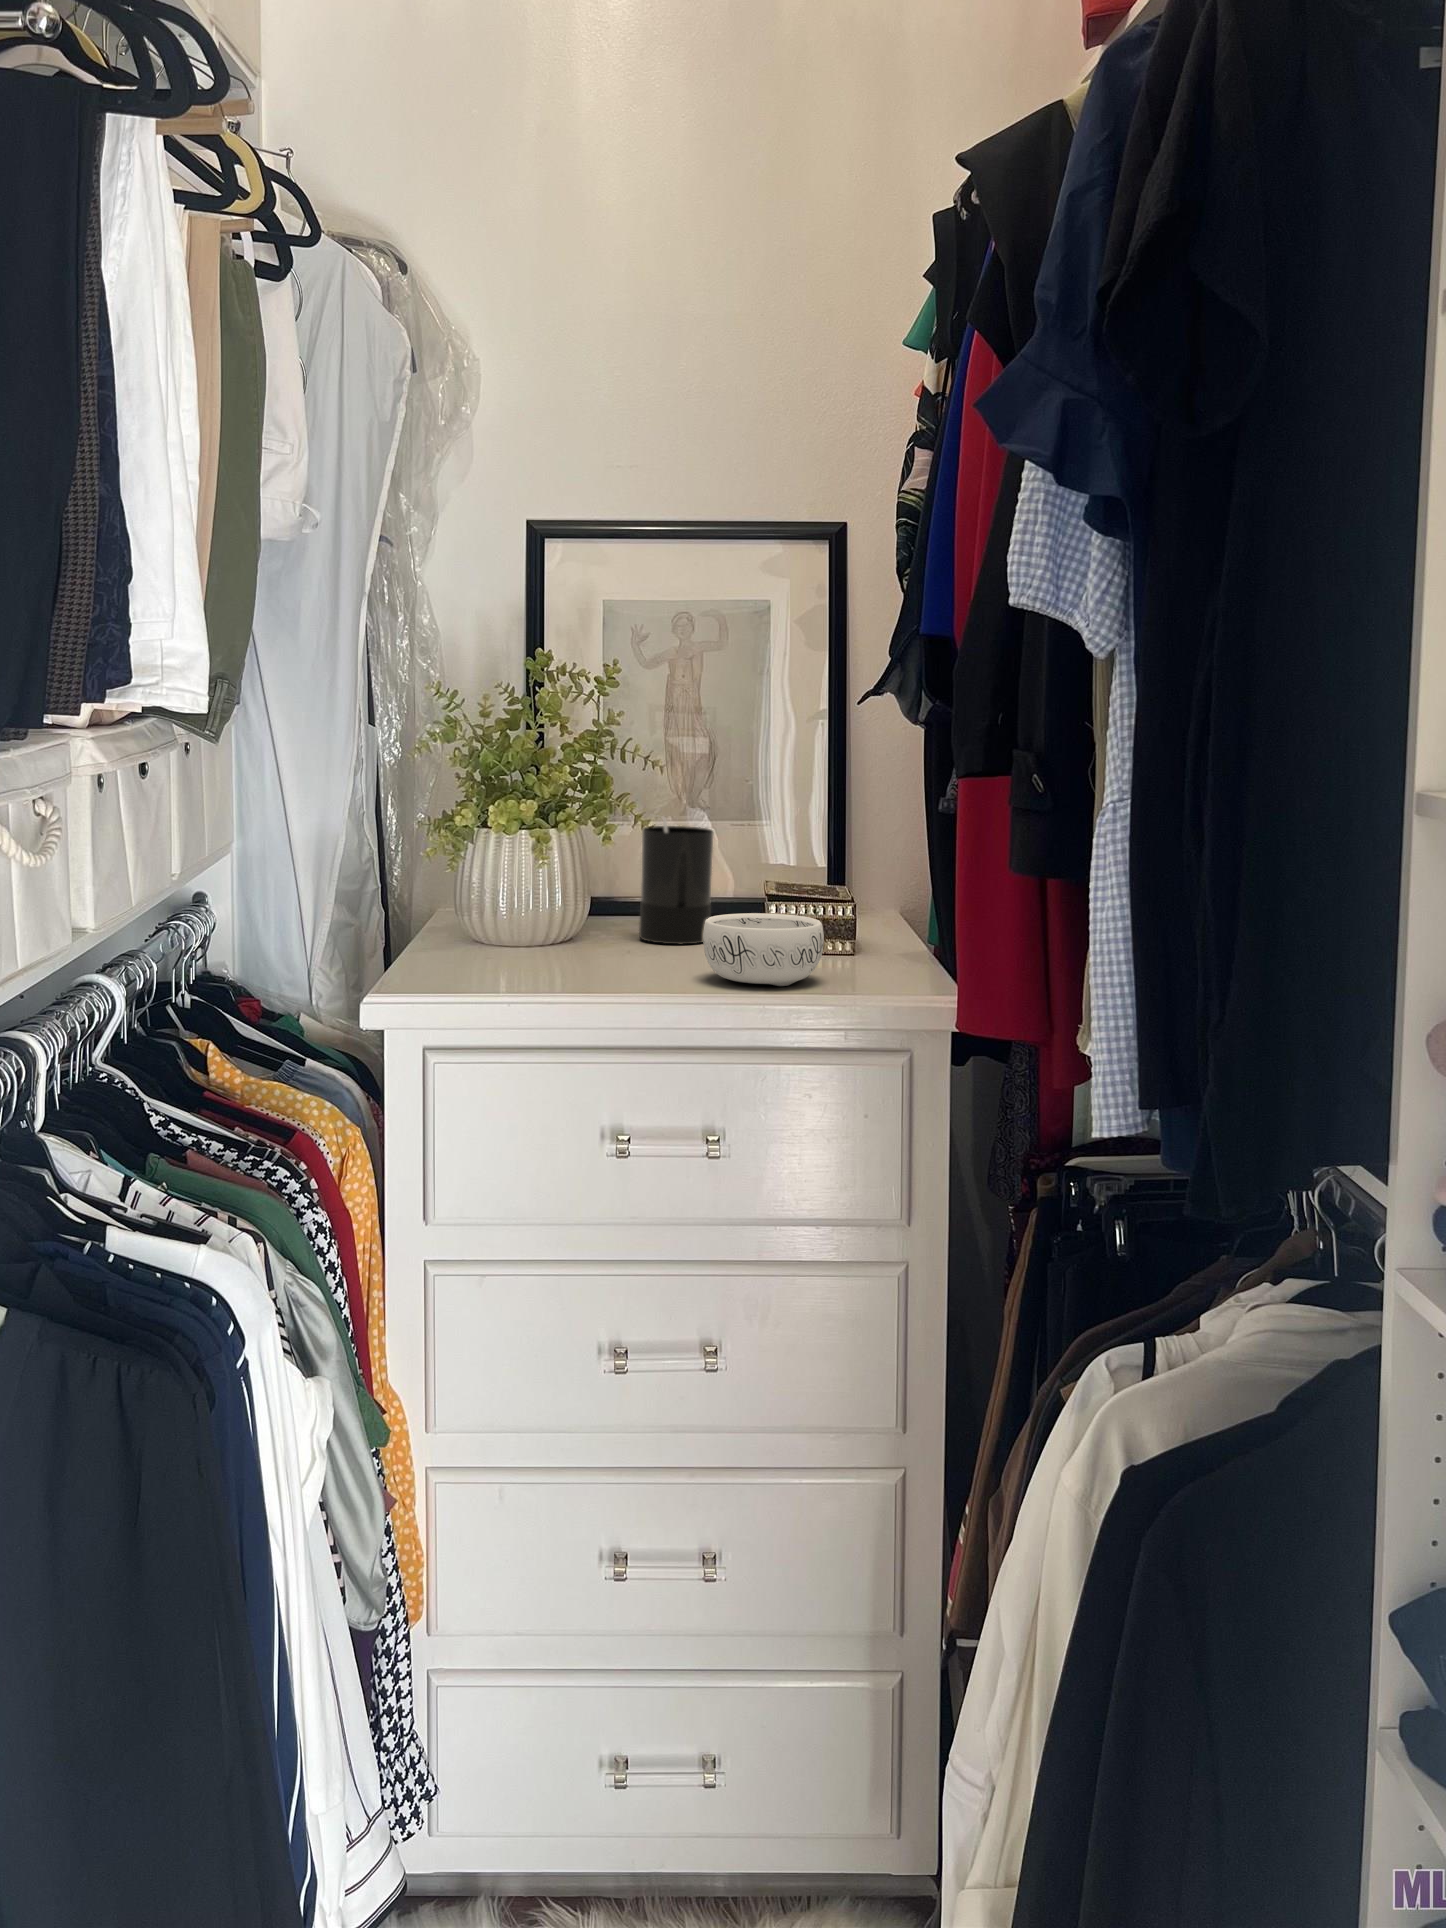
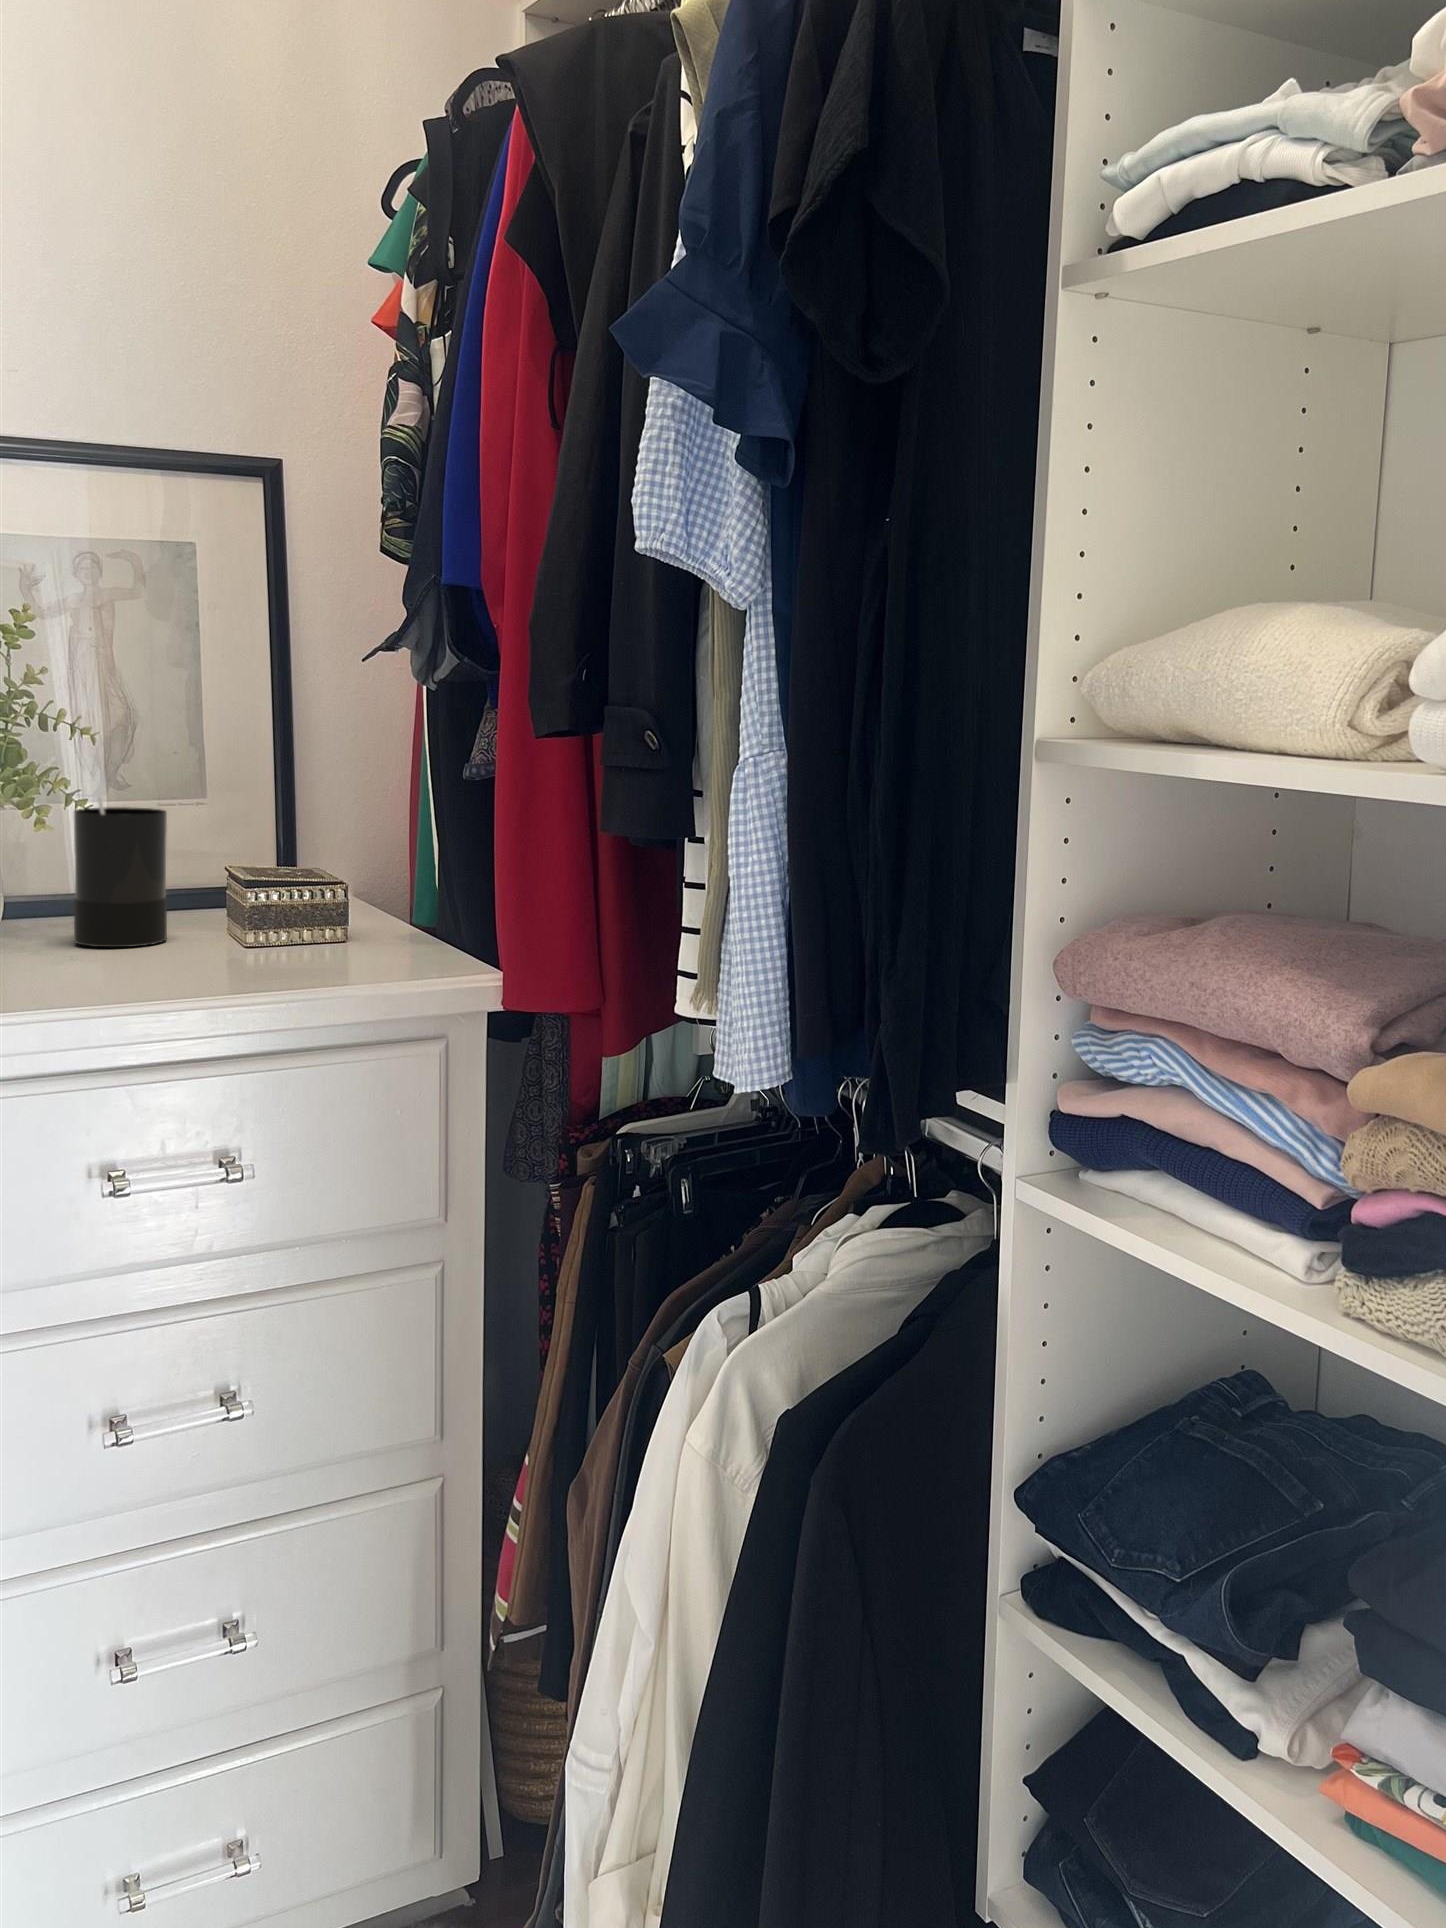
decorative bowl: present [703,913,824,986] -> none [204,900,350,981]

